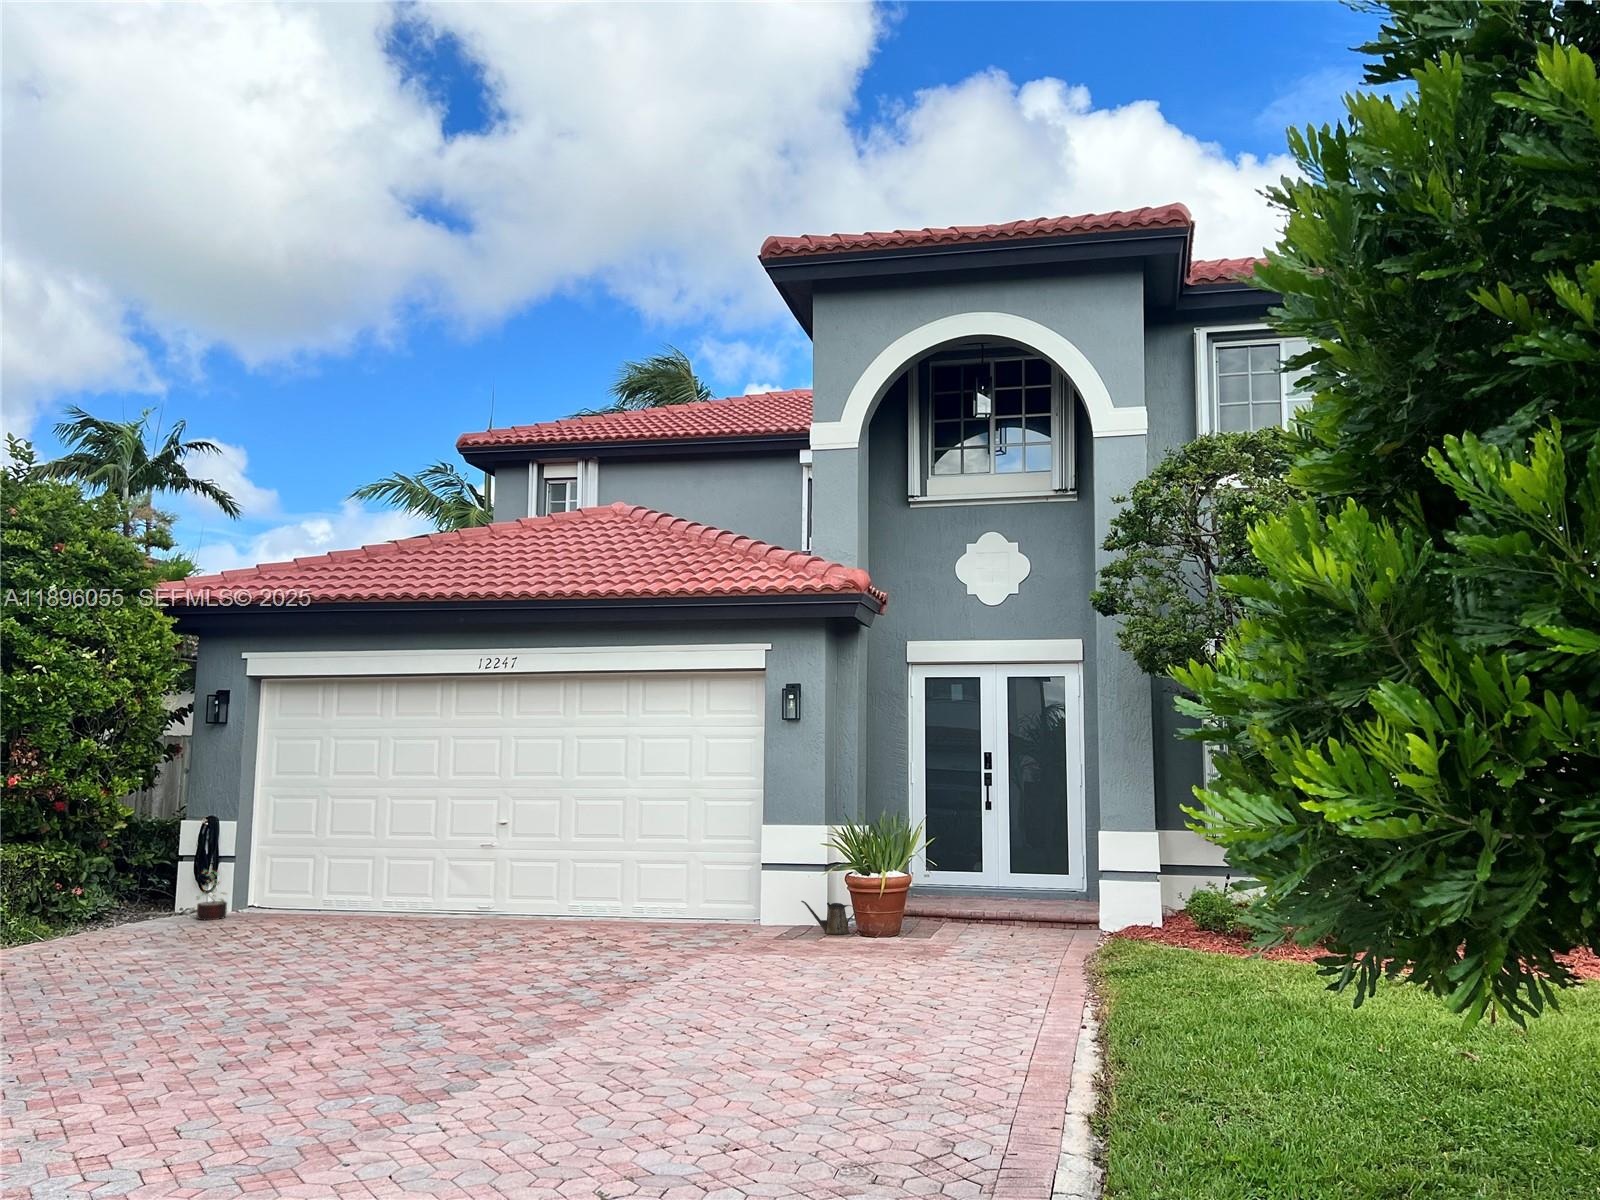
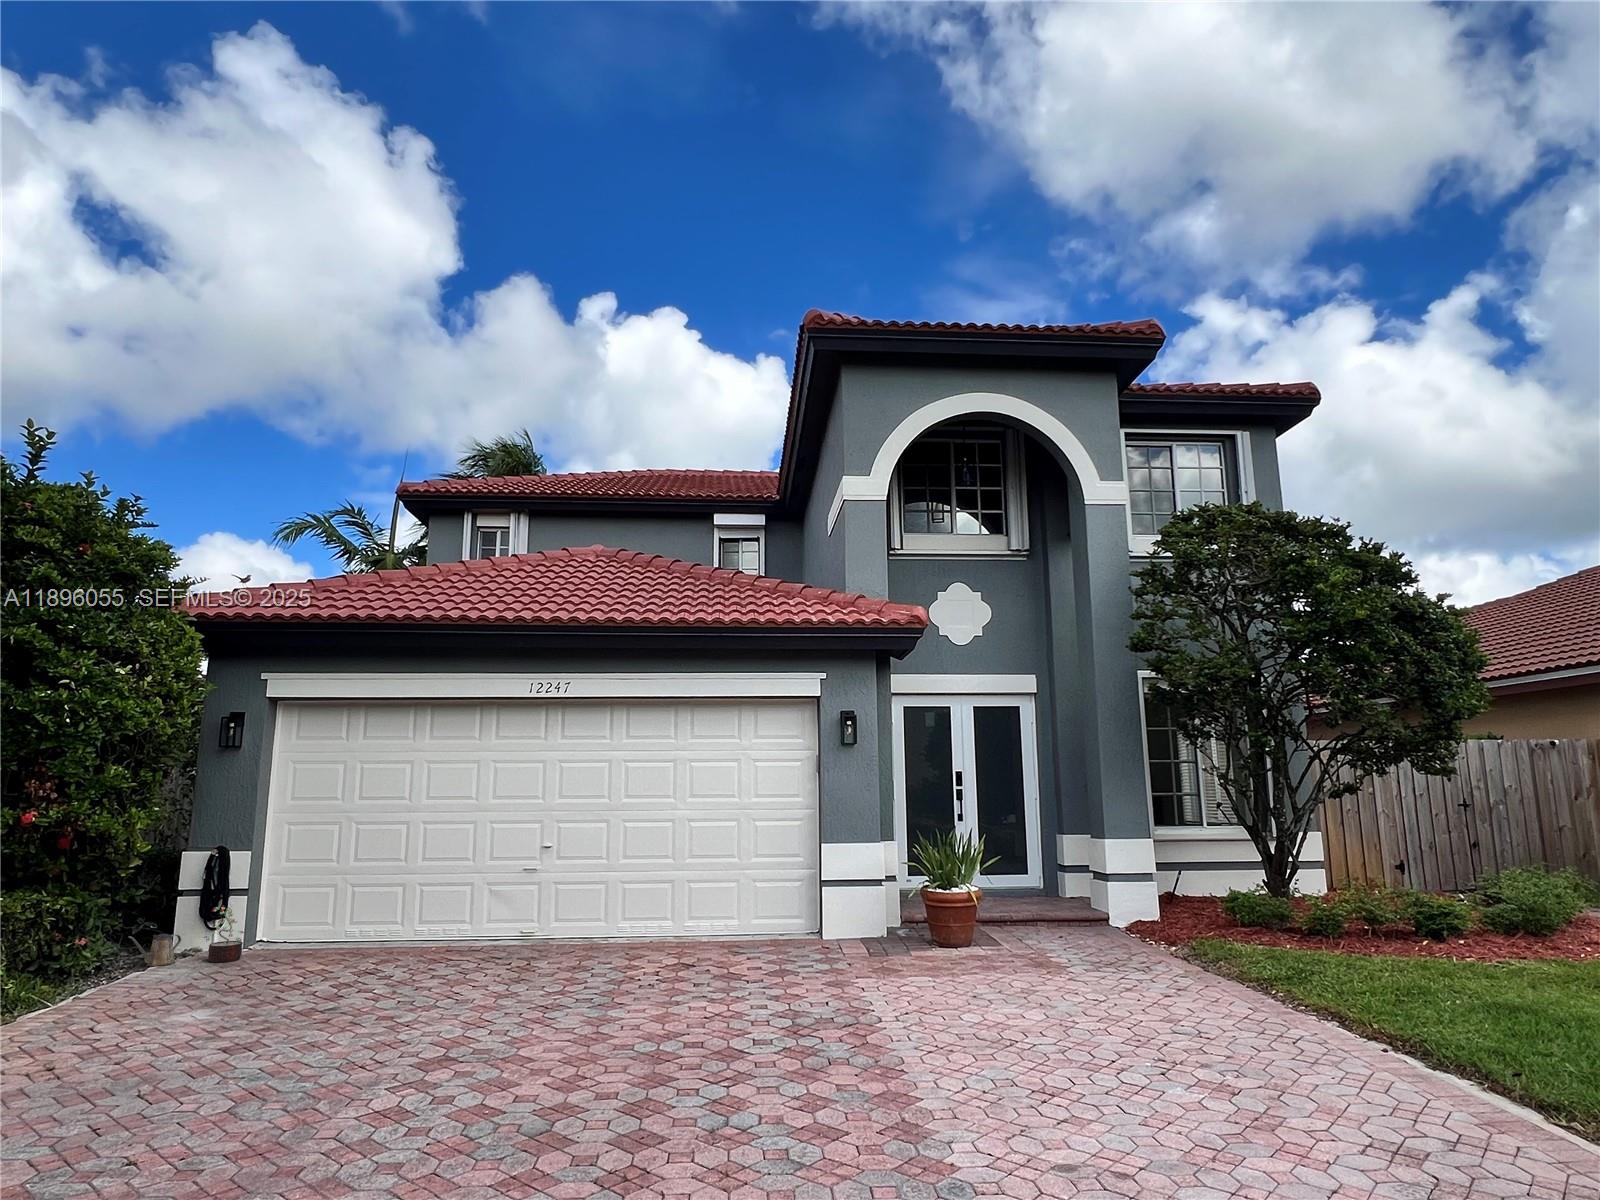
watering can: present [801,901,855,934] -> present [128,934,181,966]

